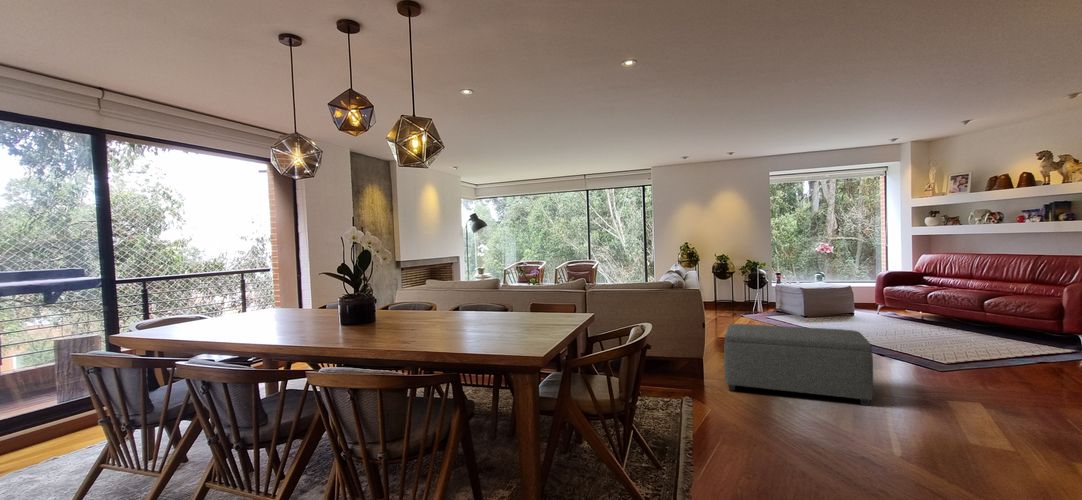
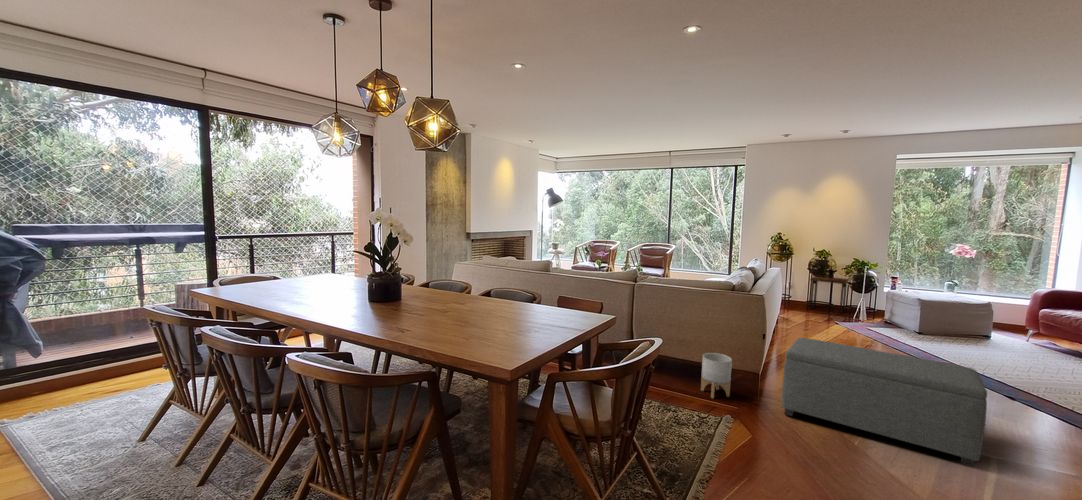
side table: none [716,268,745,309] -> present [810,266,848,313]
planter: none [655,347,681,386] -> present [701,353,732,398]

